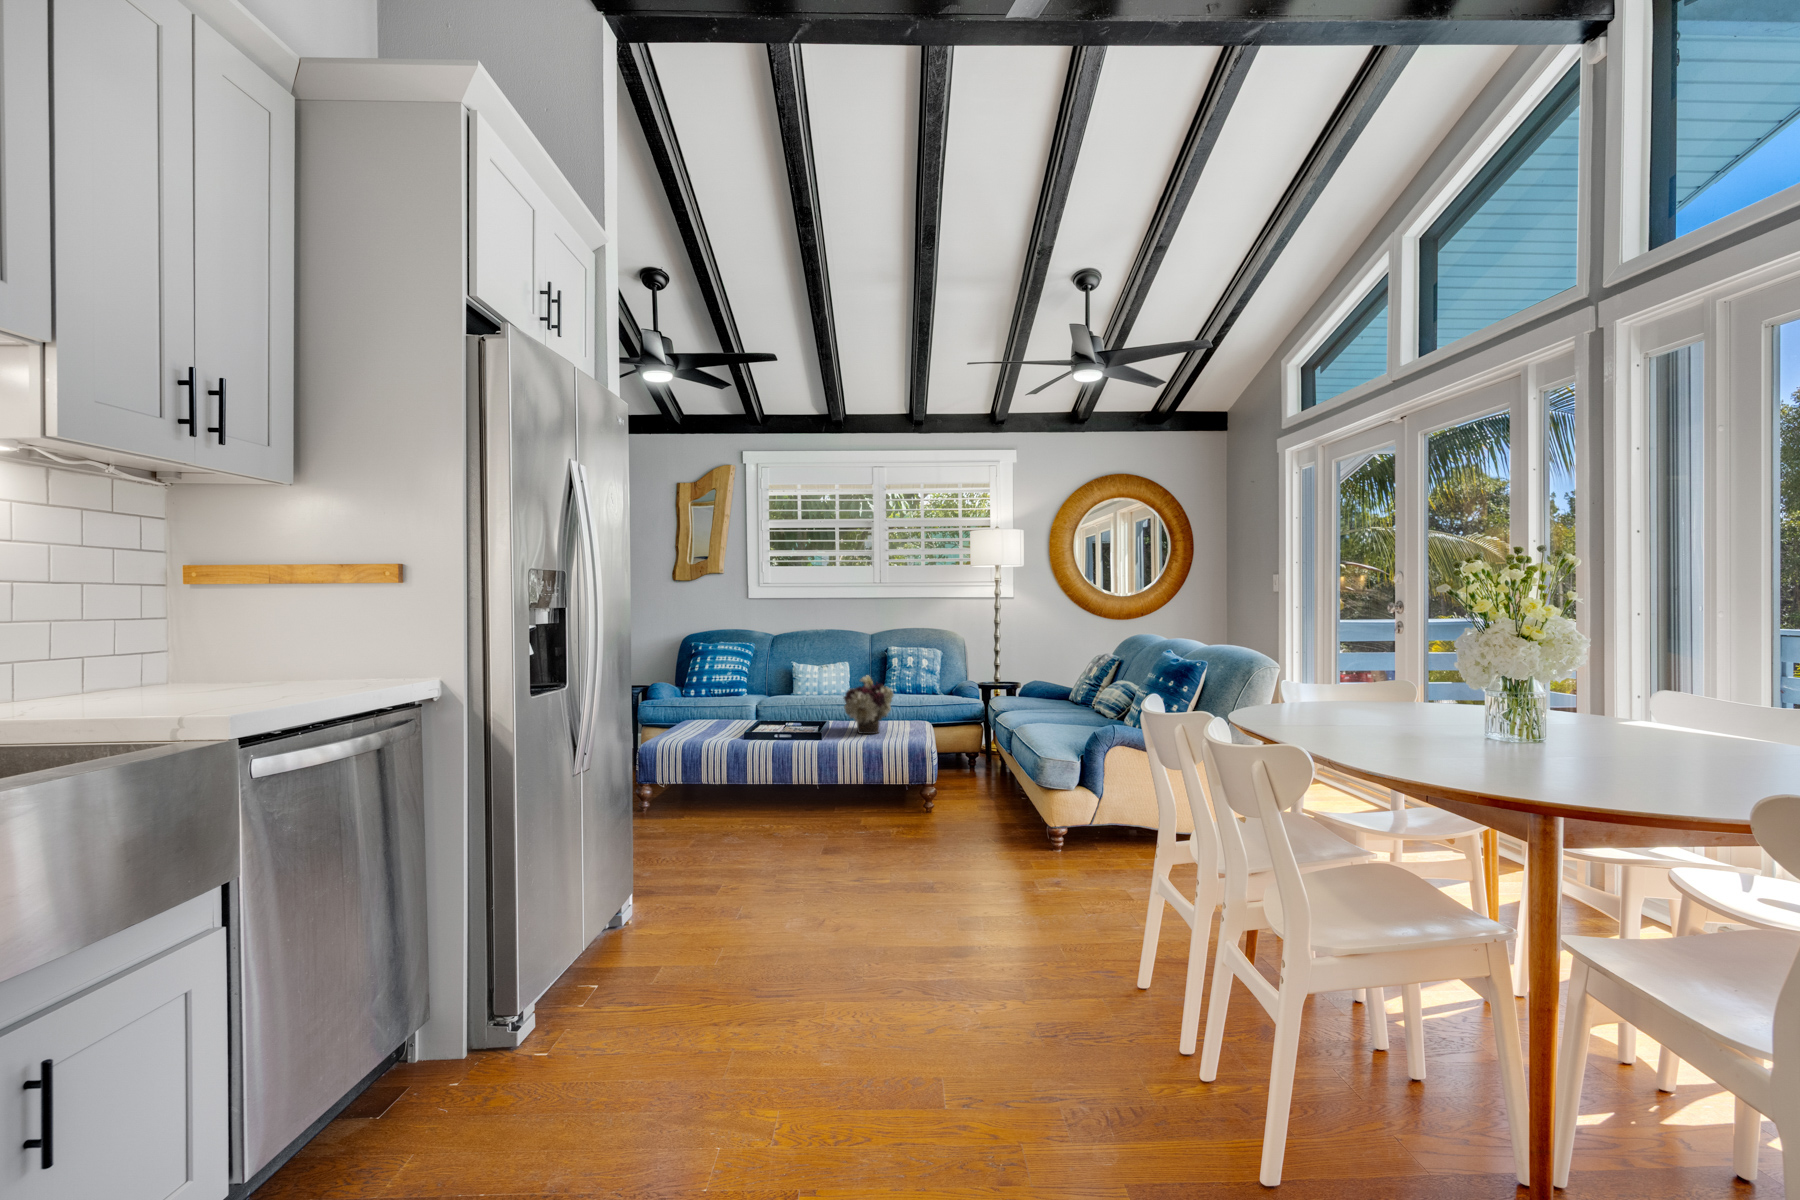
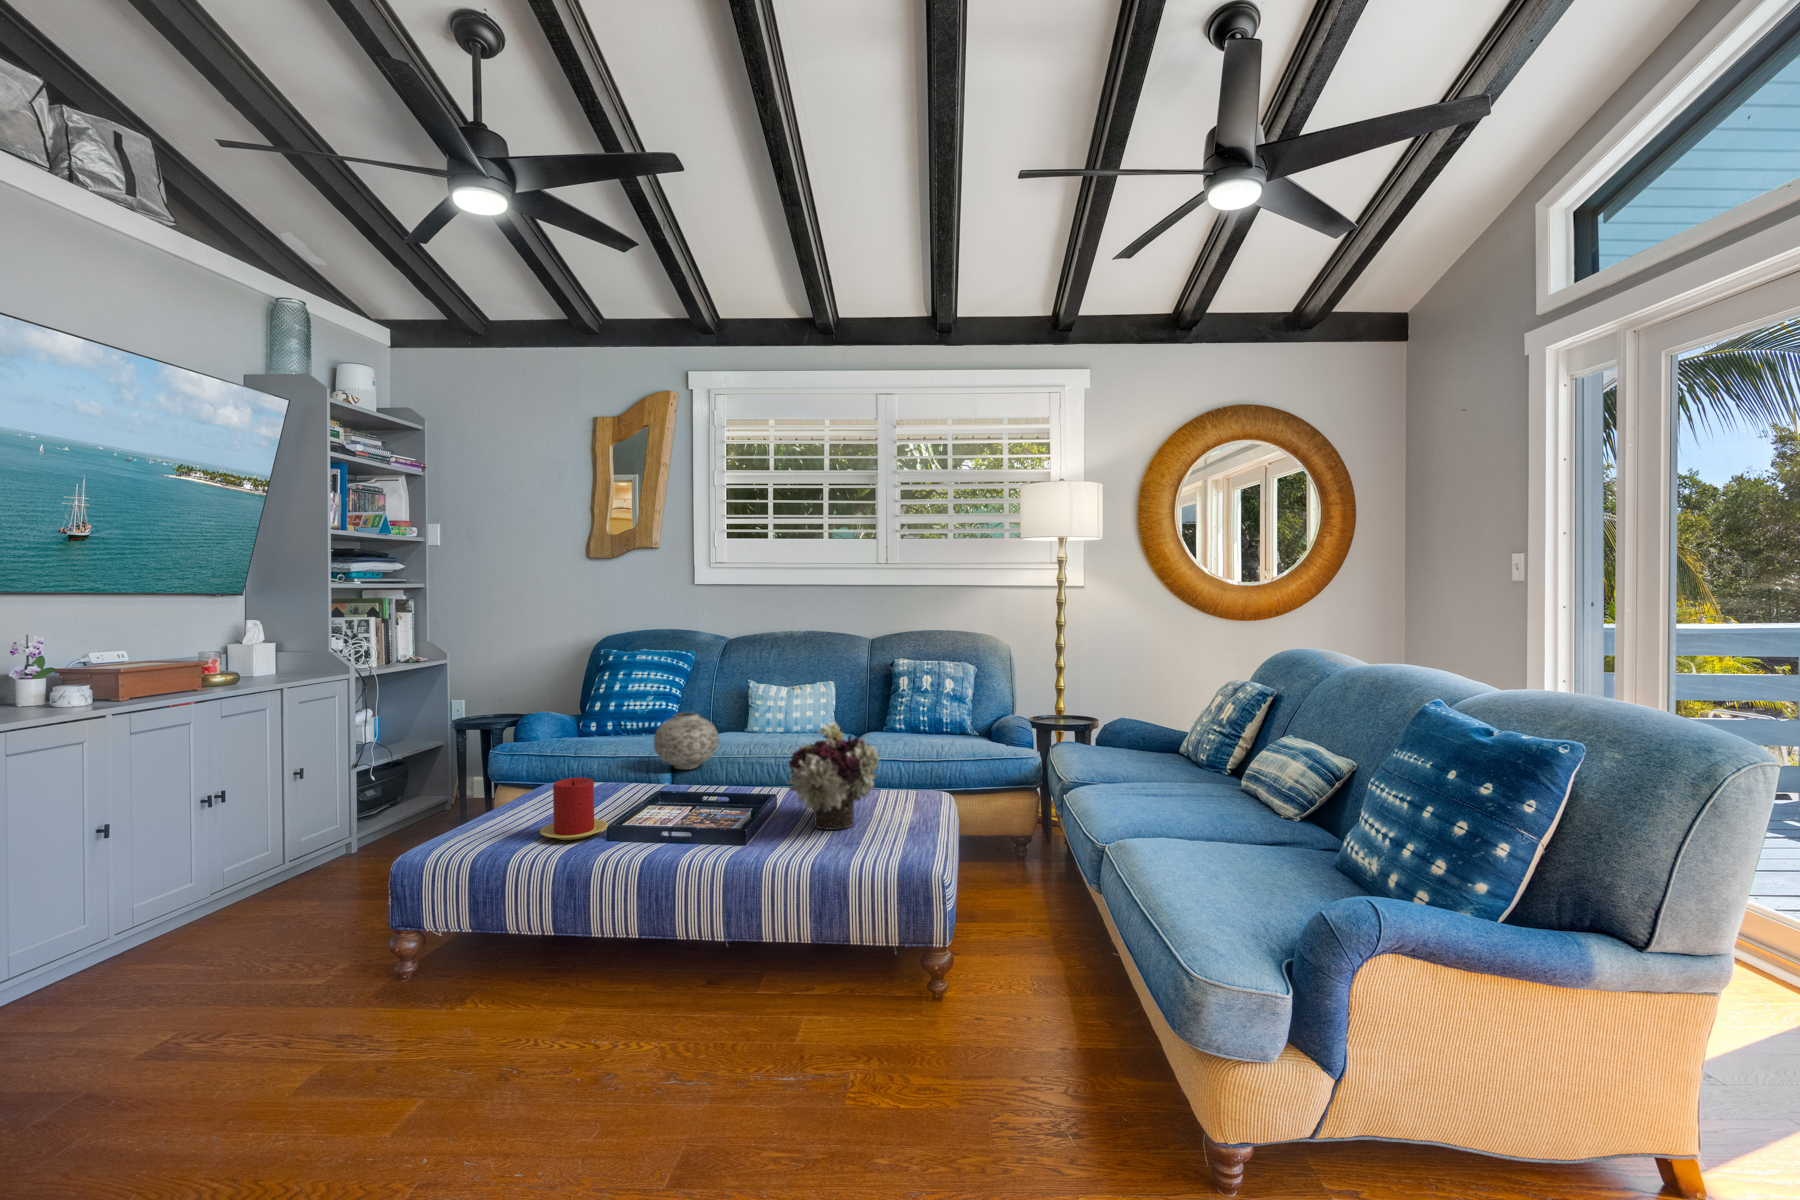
vase: none [744,679,784,714] -> present [654,713,718,769]
candle: none [709,707,745,739] -> present [540,778,607,840]

